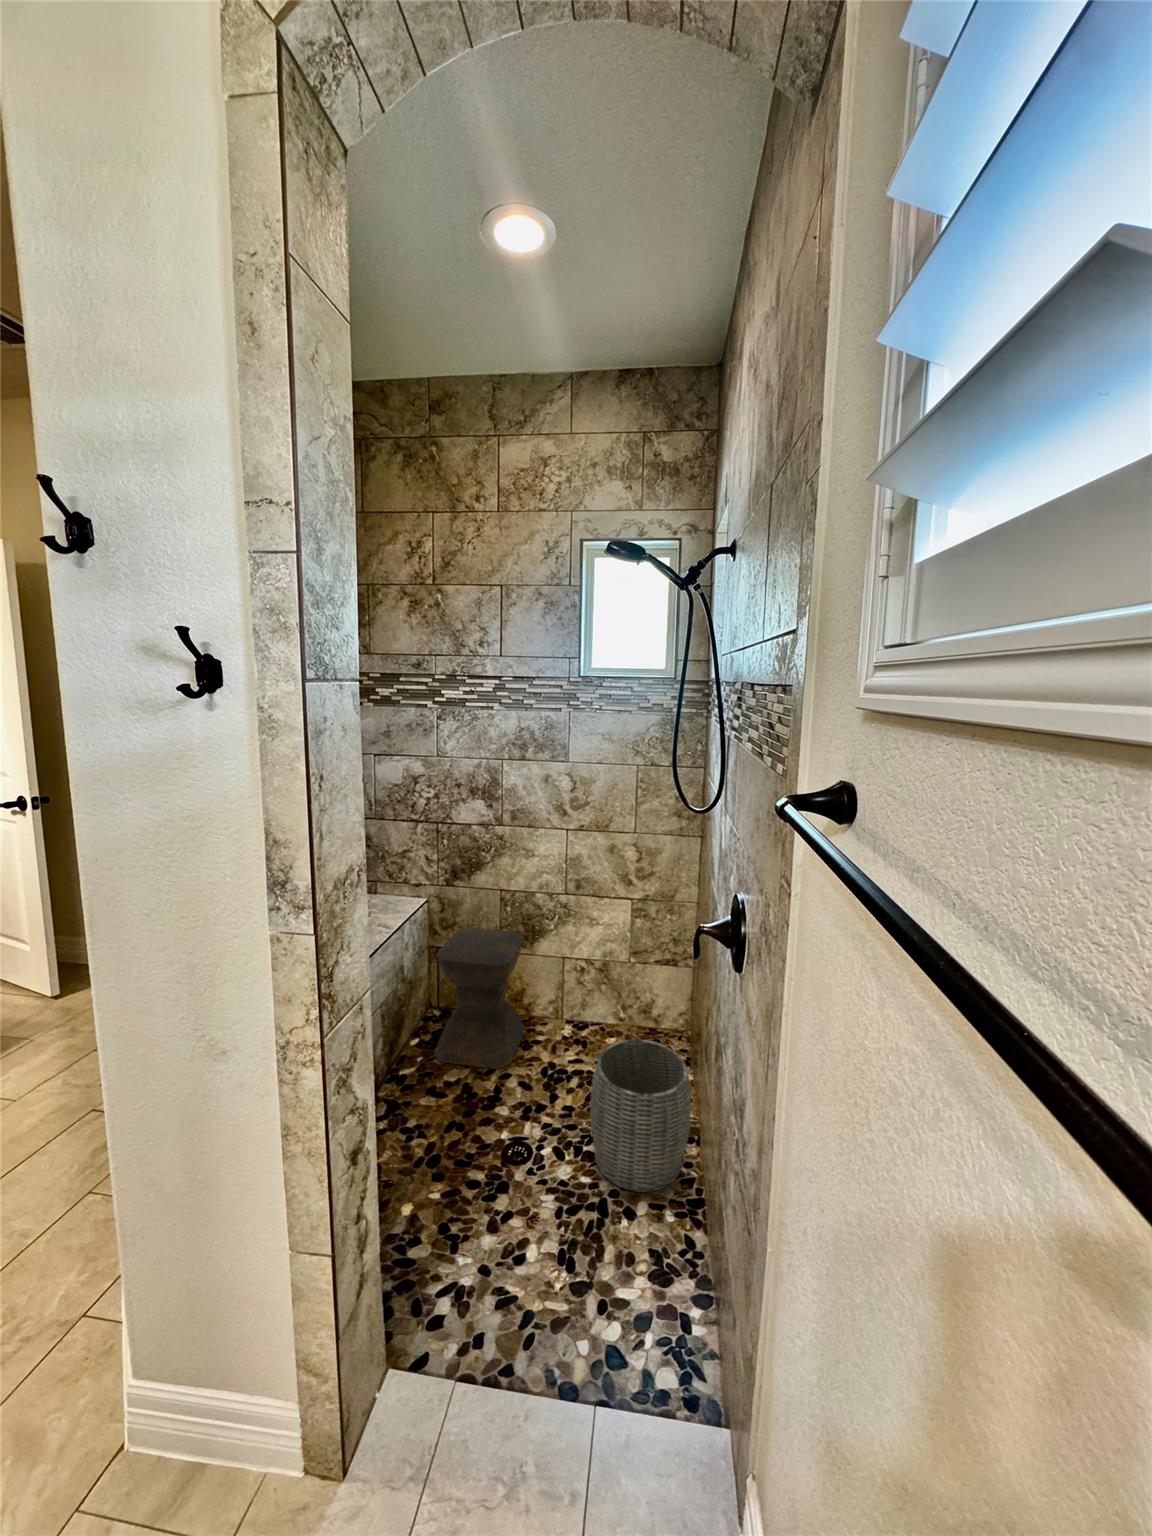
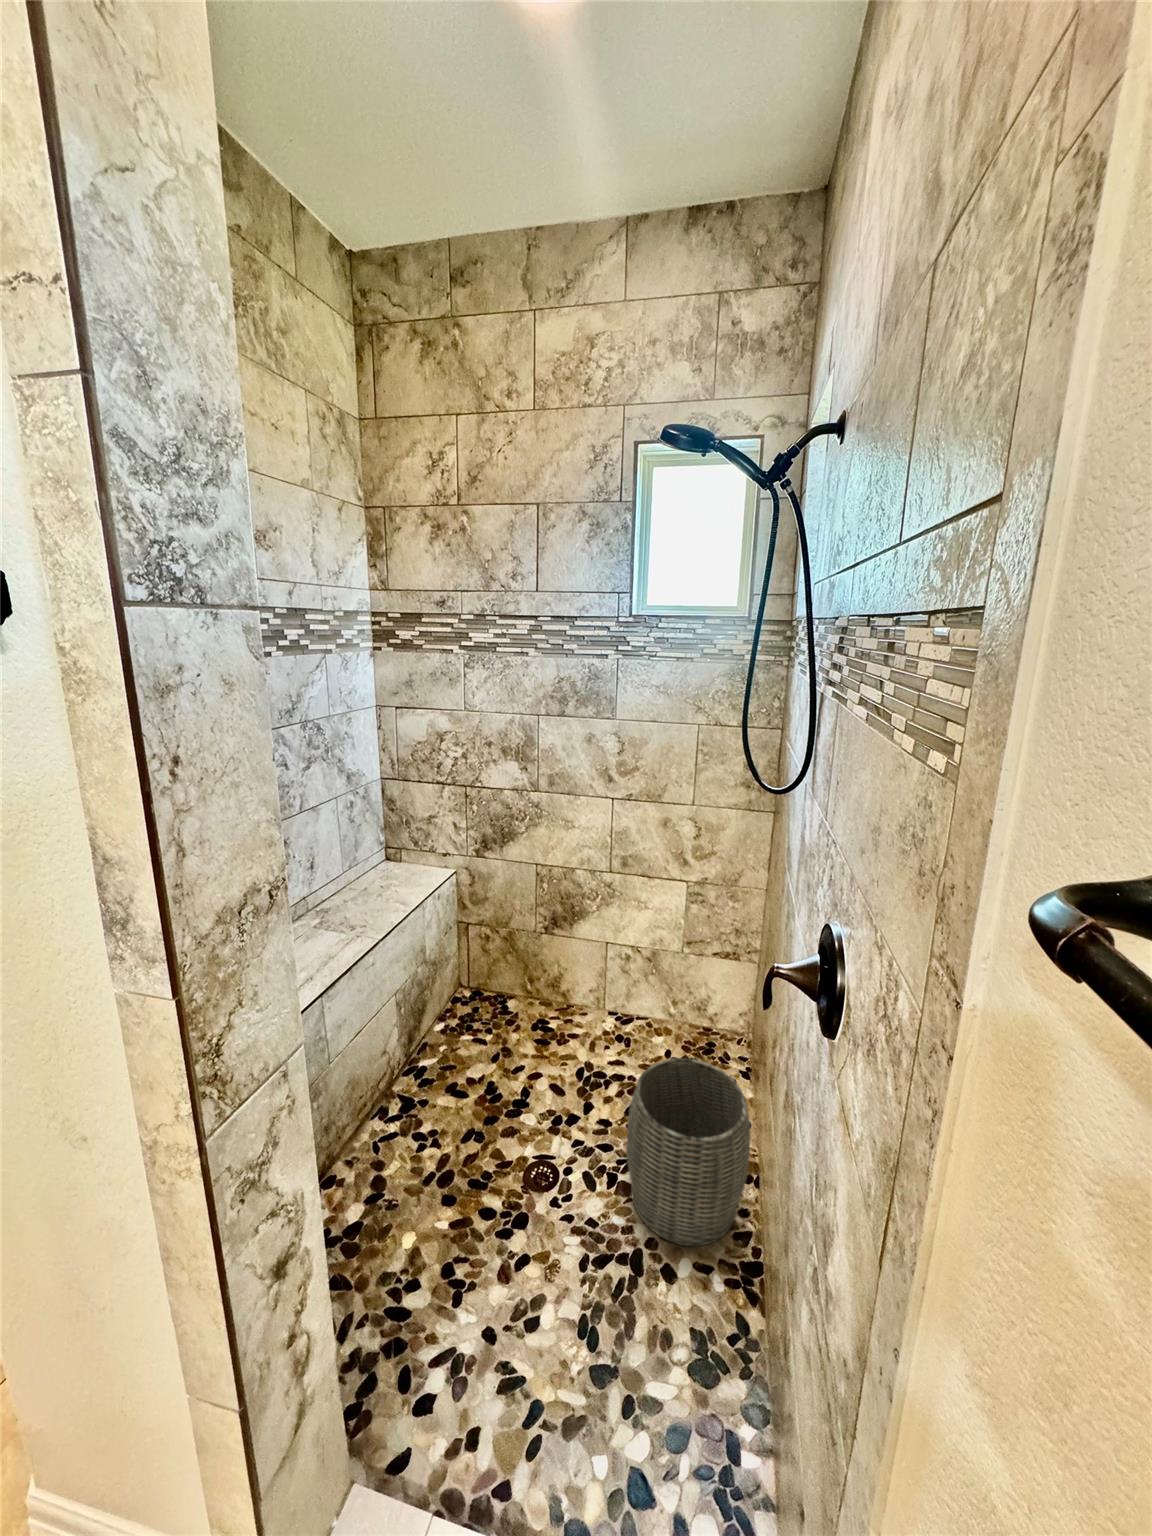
stool: present [434,927,525,1069] -> none [458,906,562,1068]

